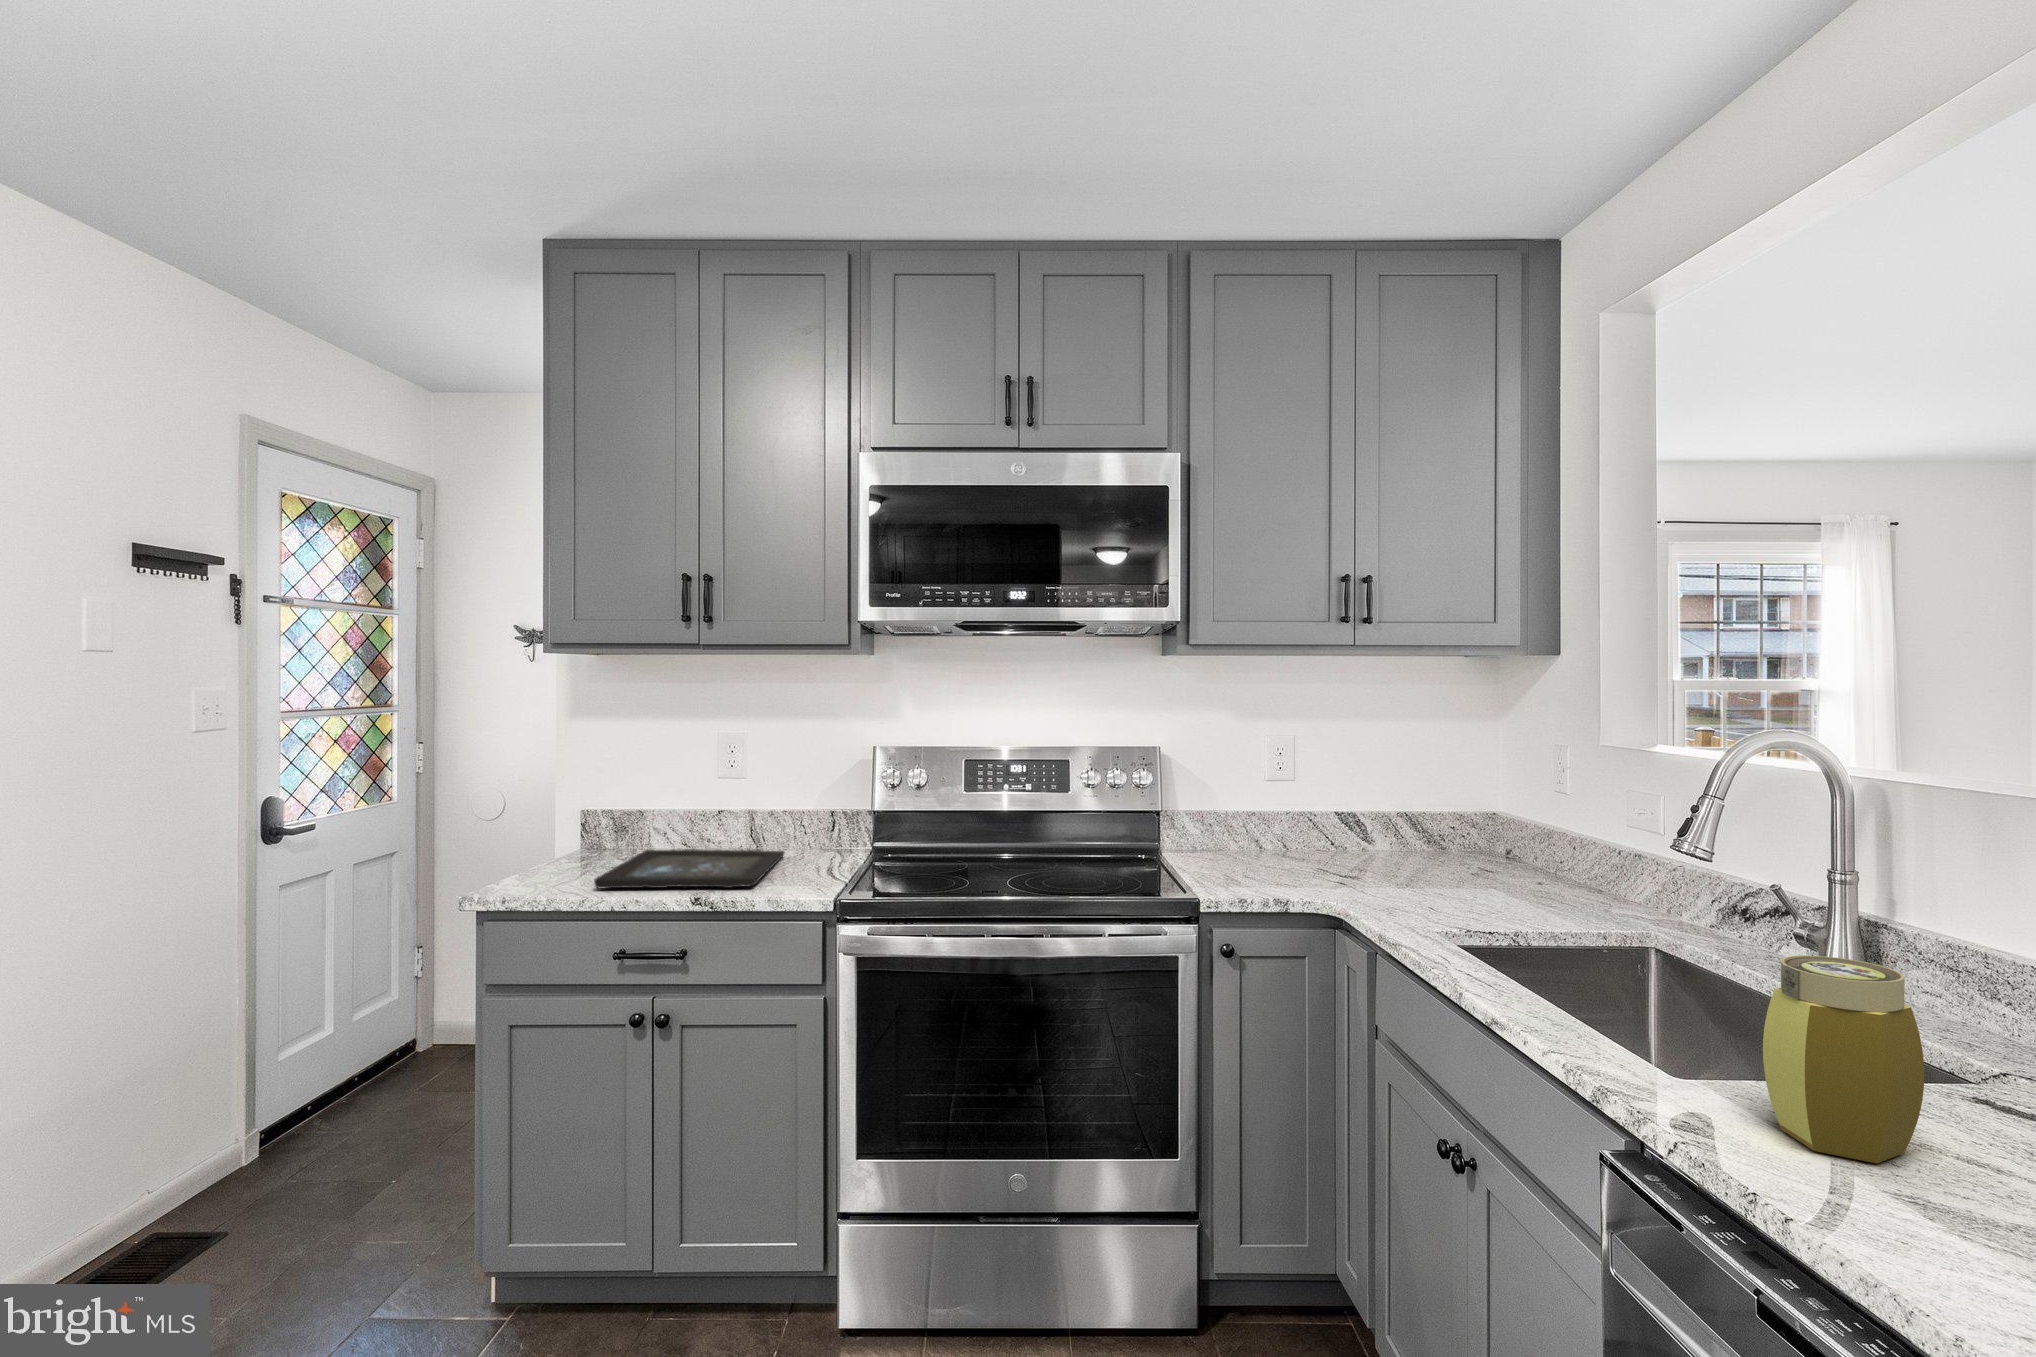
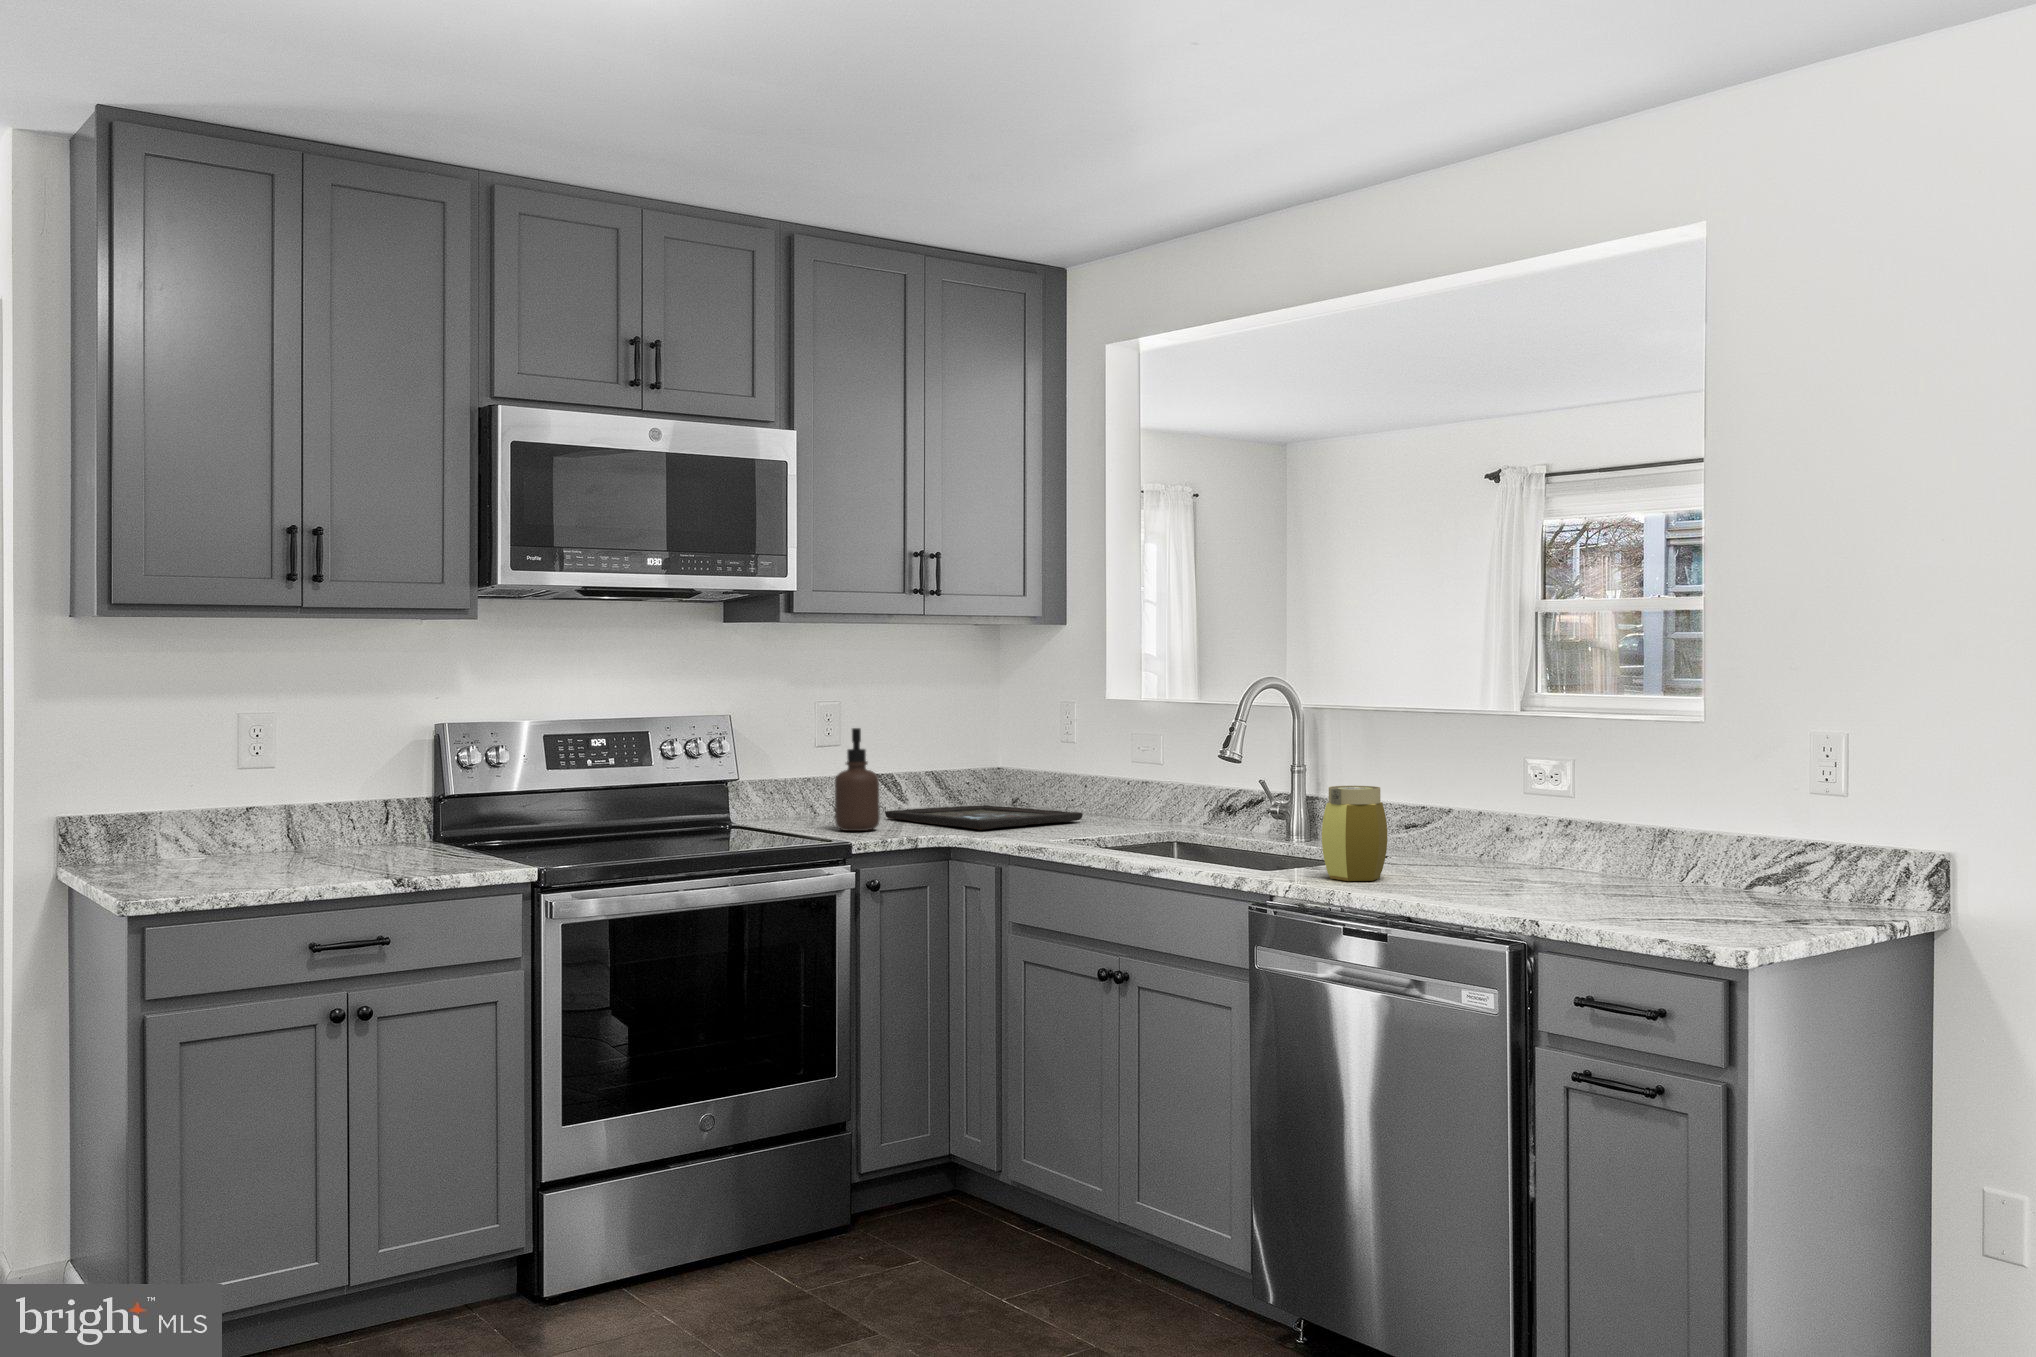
soap dispenser: none [1227,769,1275,881] -> present [835,728,880,831]
tray: present [594,849,784,888] -> present [885,805,1083,829]

